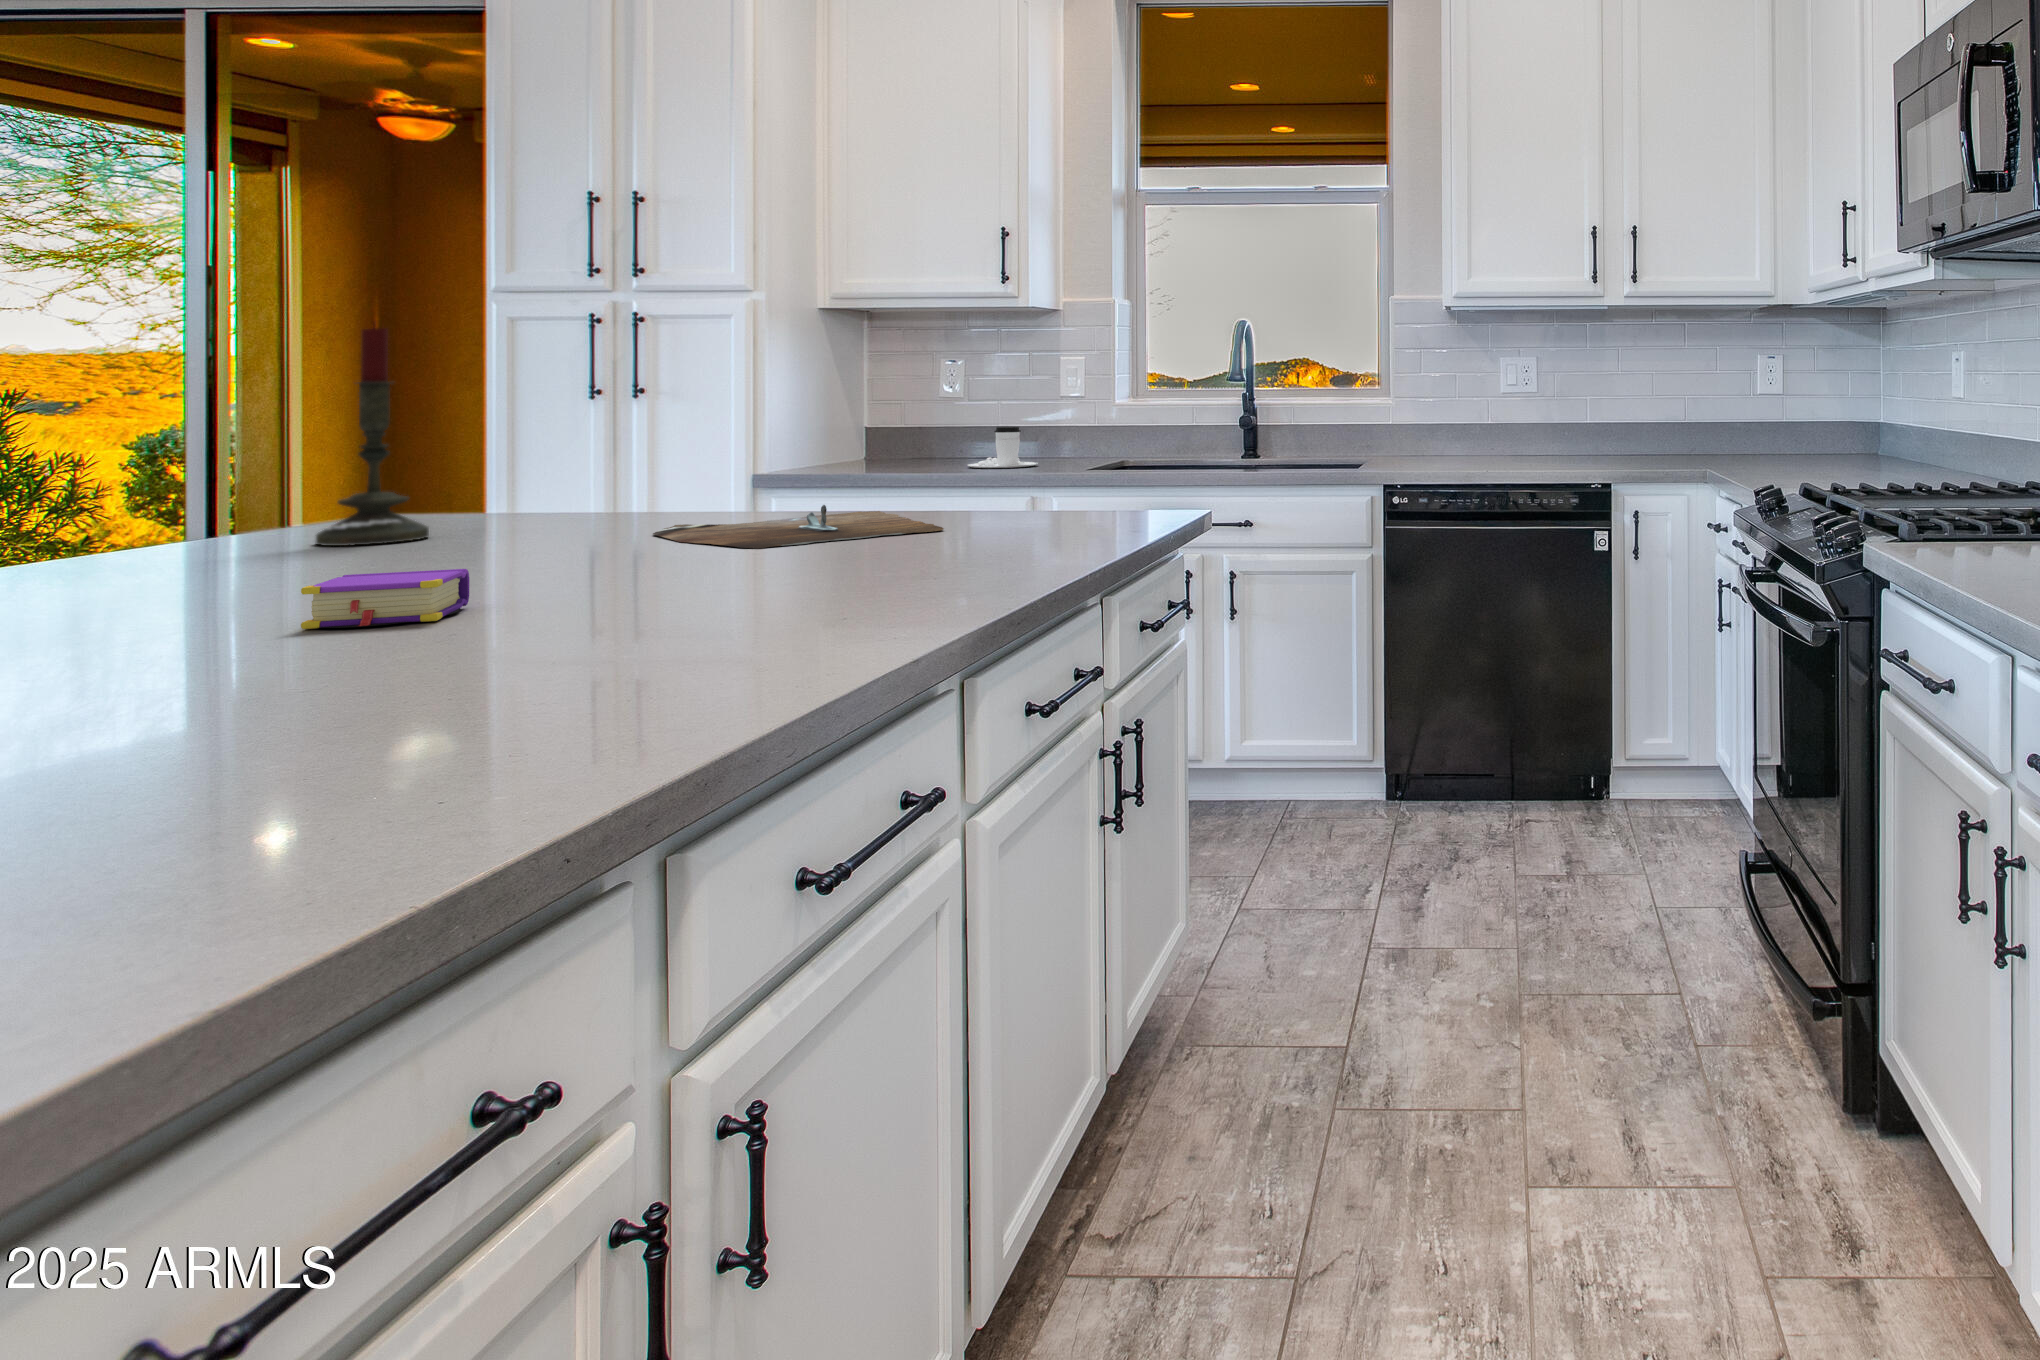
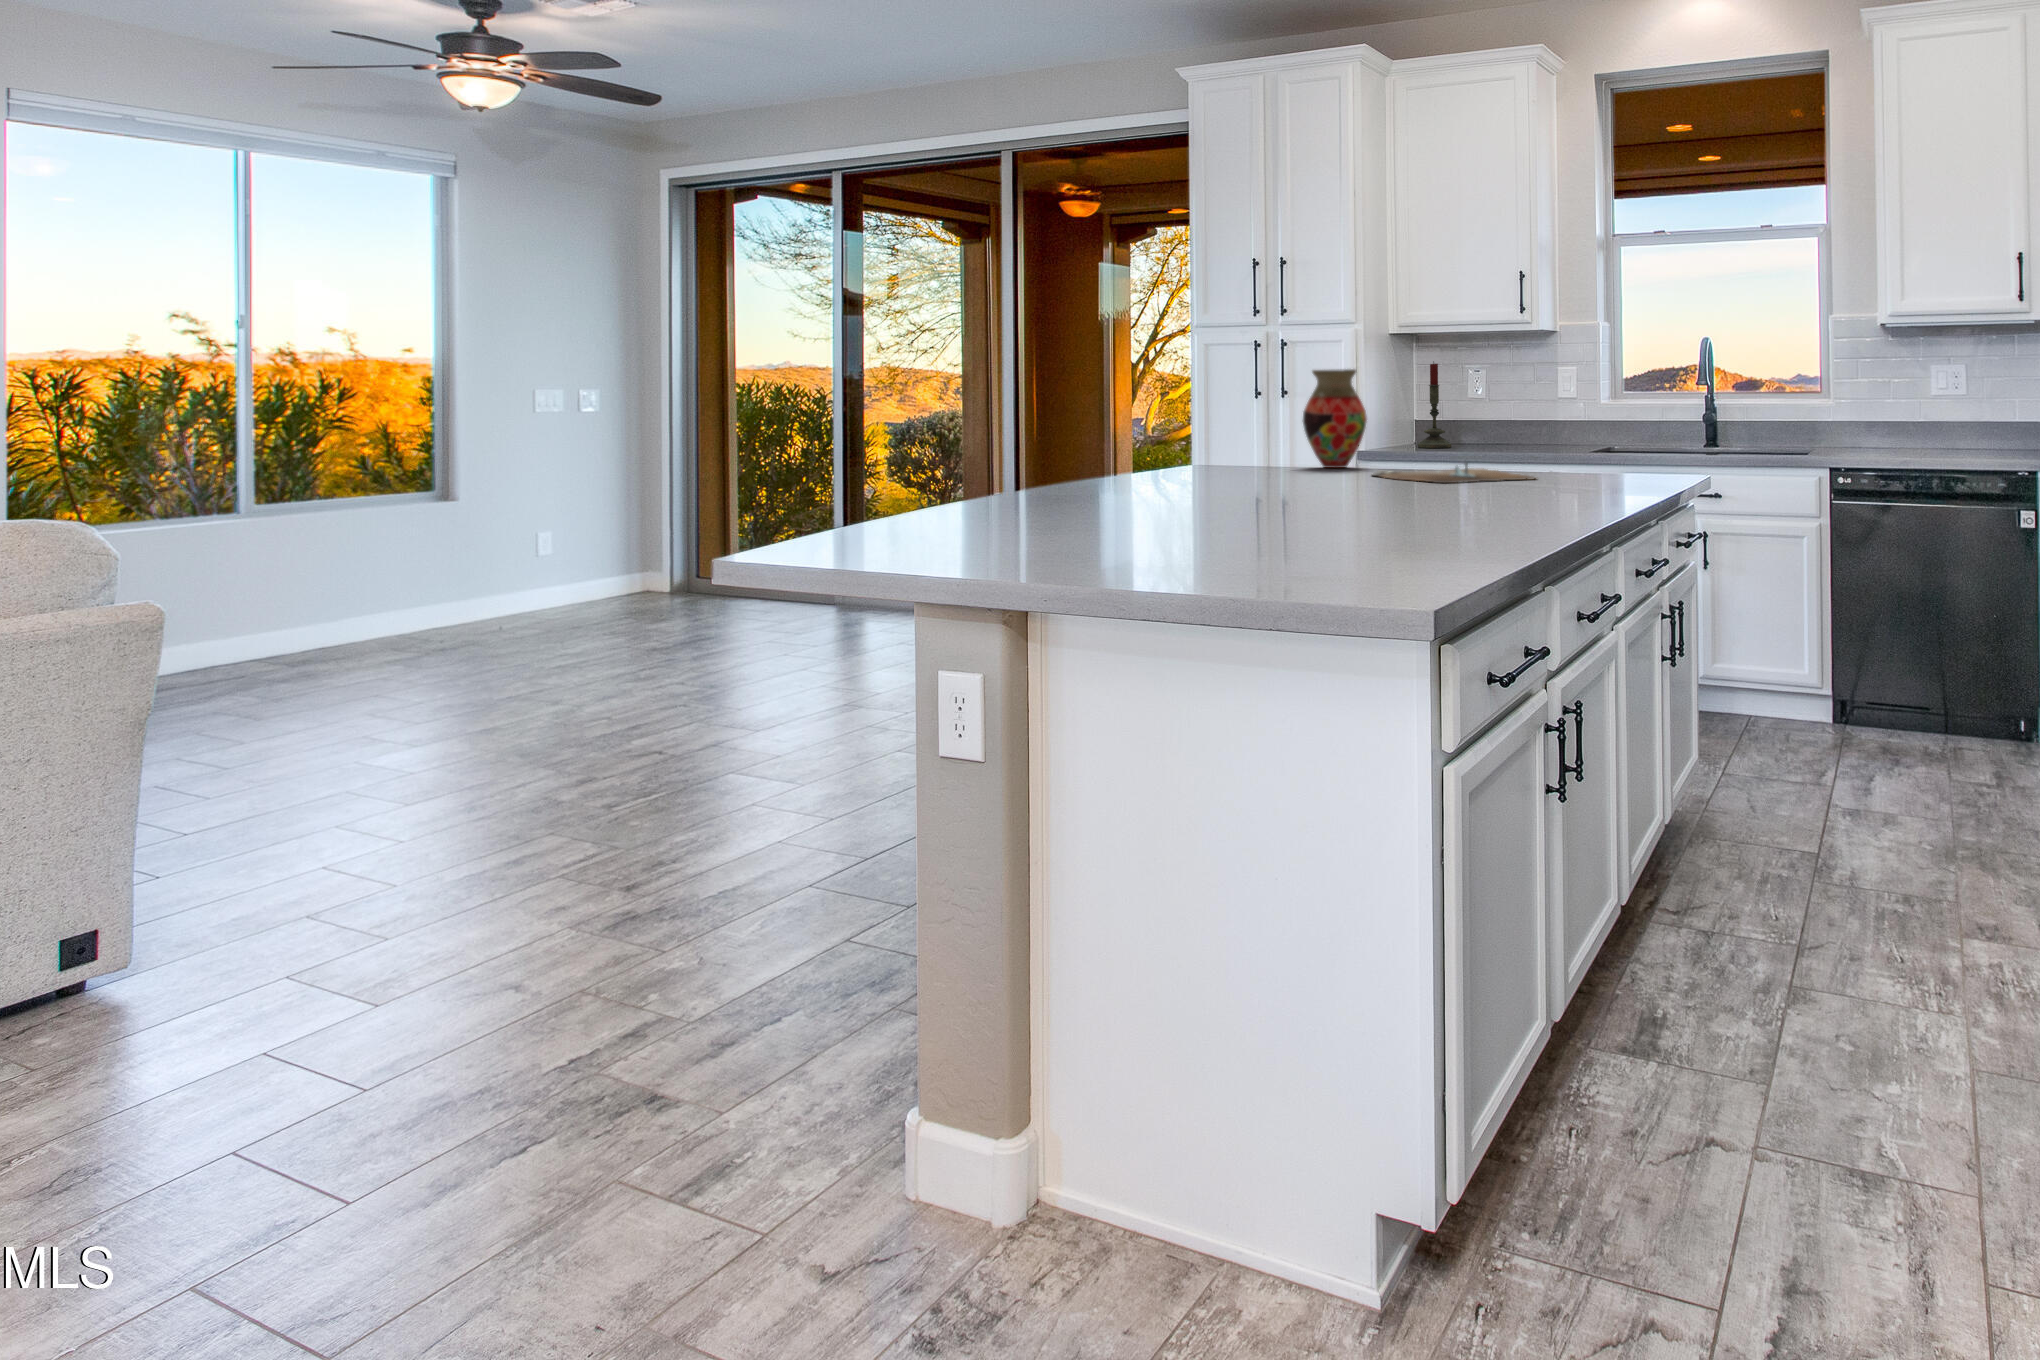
candle: present [316,327,429,546] -> present [1418,362,1452,448]
vase: none [563,356,691,519] -> present [1303,369,1367,468]
coffee cup: present [968,427,1037,468] -> none [1489,417,1539,448]
book: present [301,569,469,629] -> none [1275,479,1390,506]

